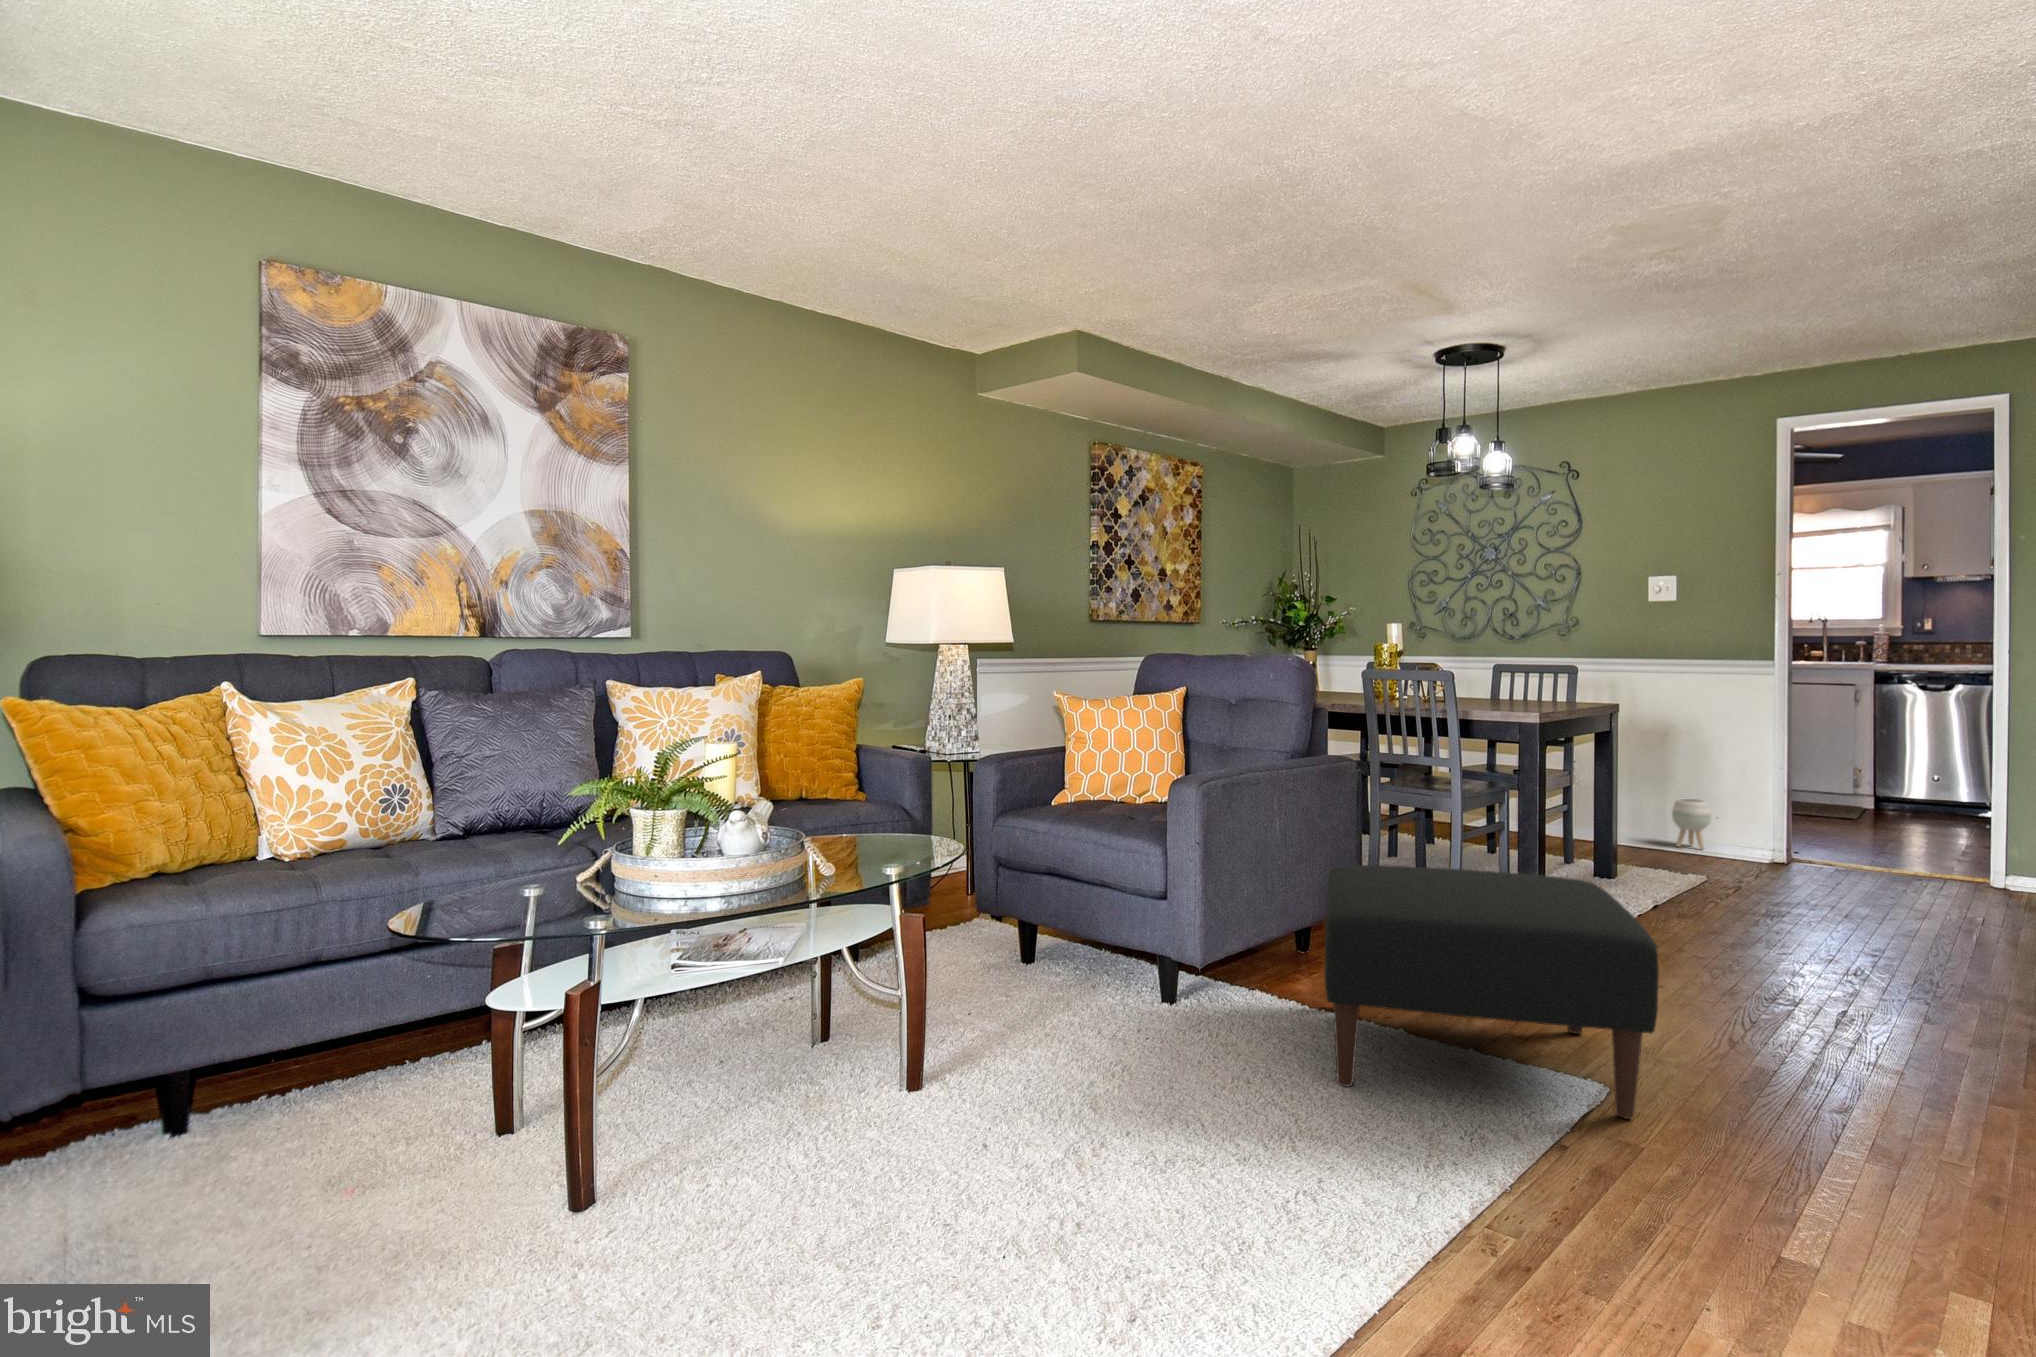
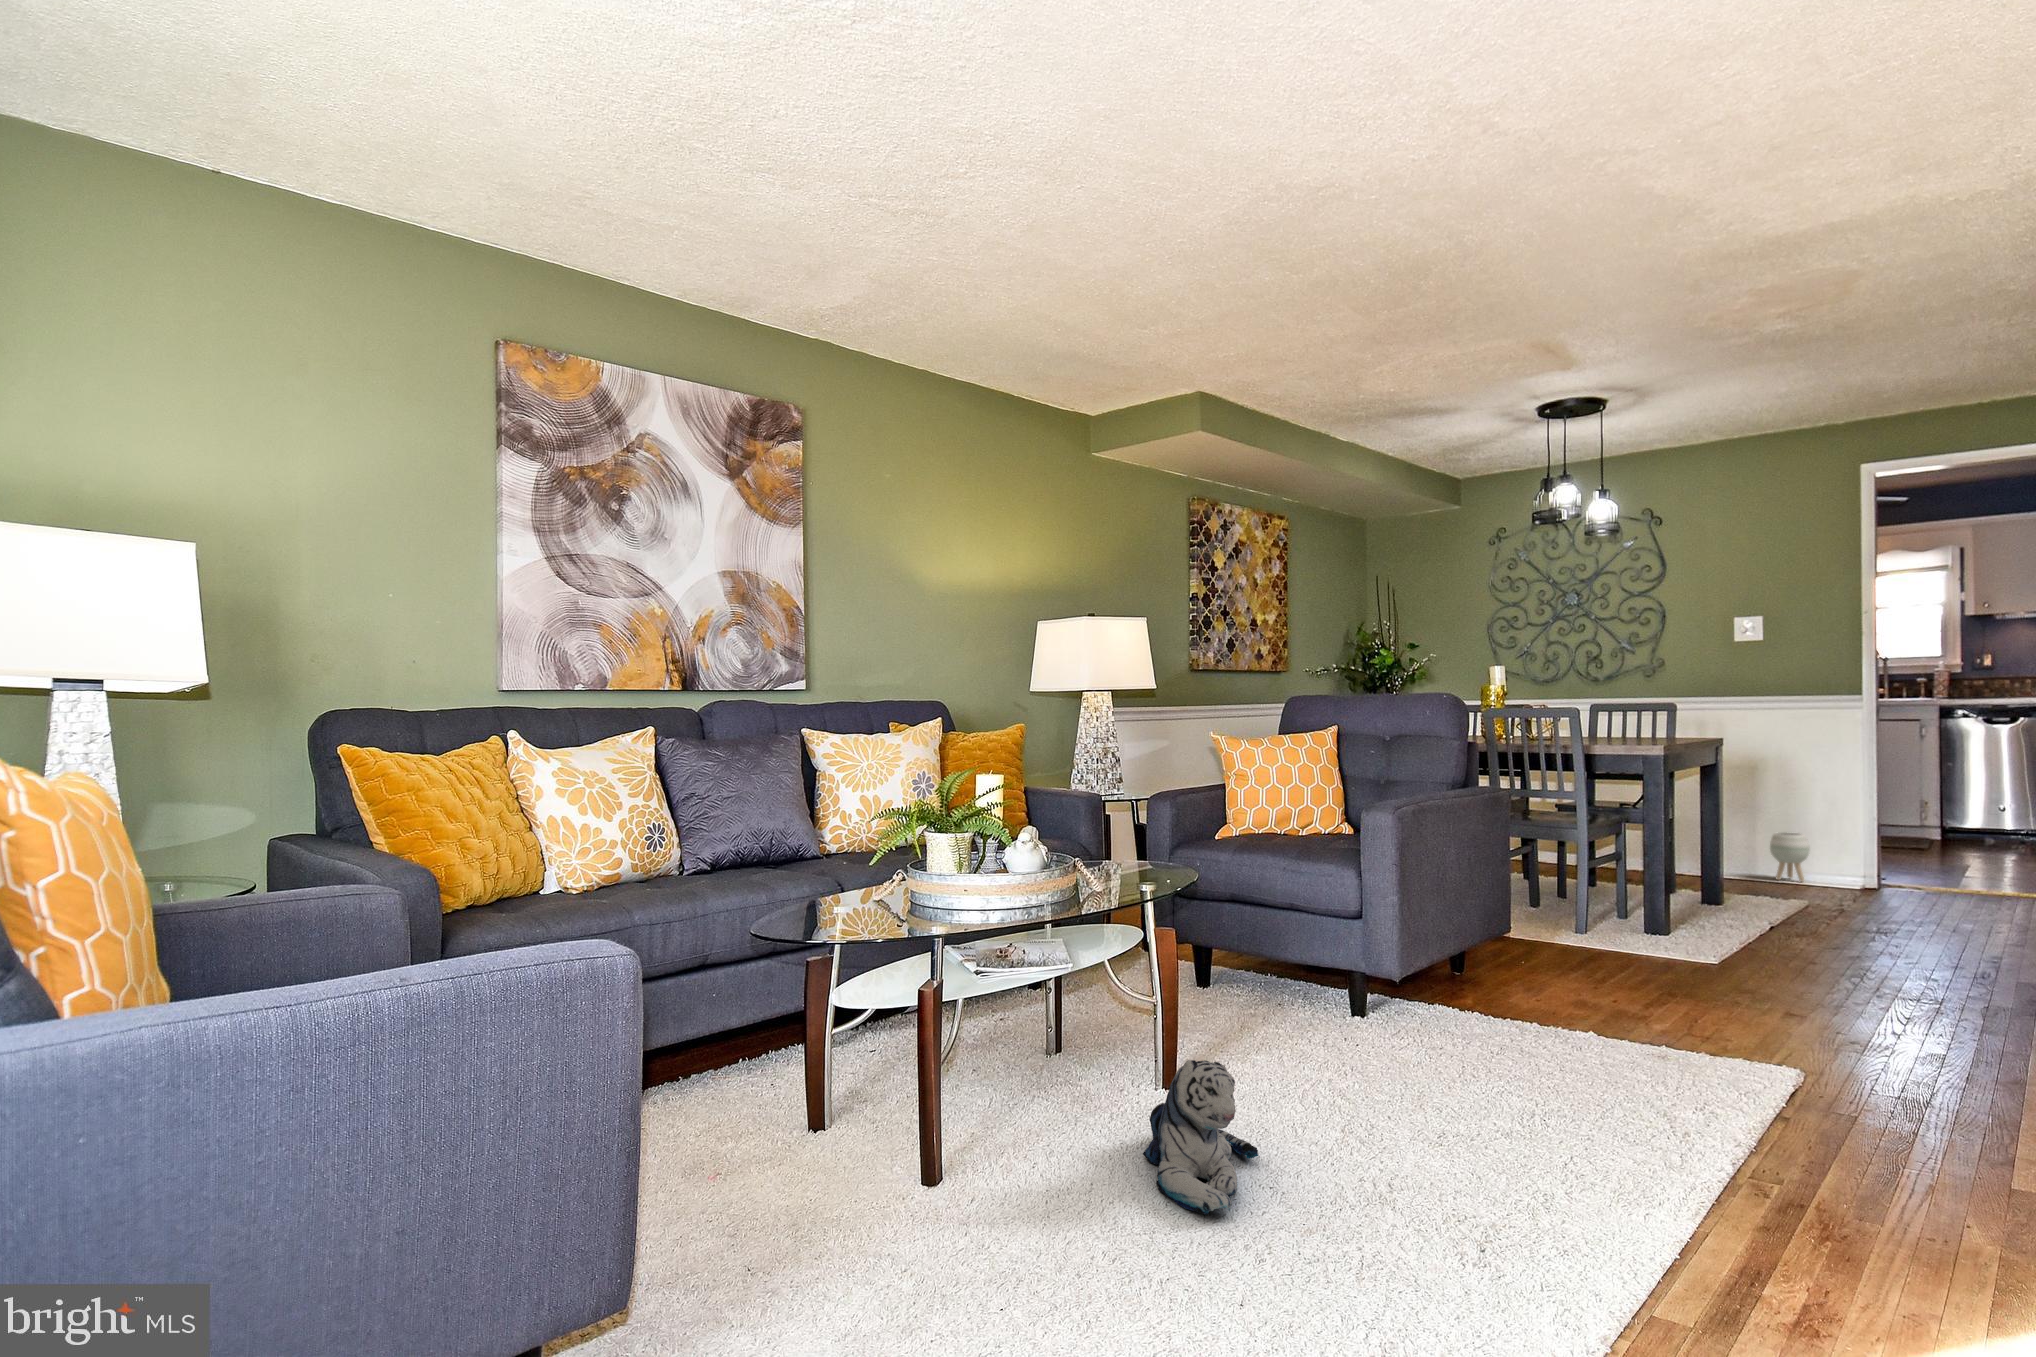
ottoman: present [1324,865,1659,1119] -> none [1508,886,1858,1103]
plush toy: none [827,1074,959,1254] -> present [1143,1060,1259,1215]

